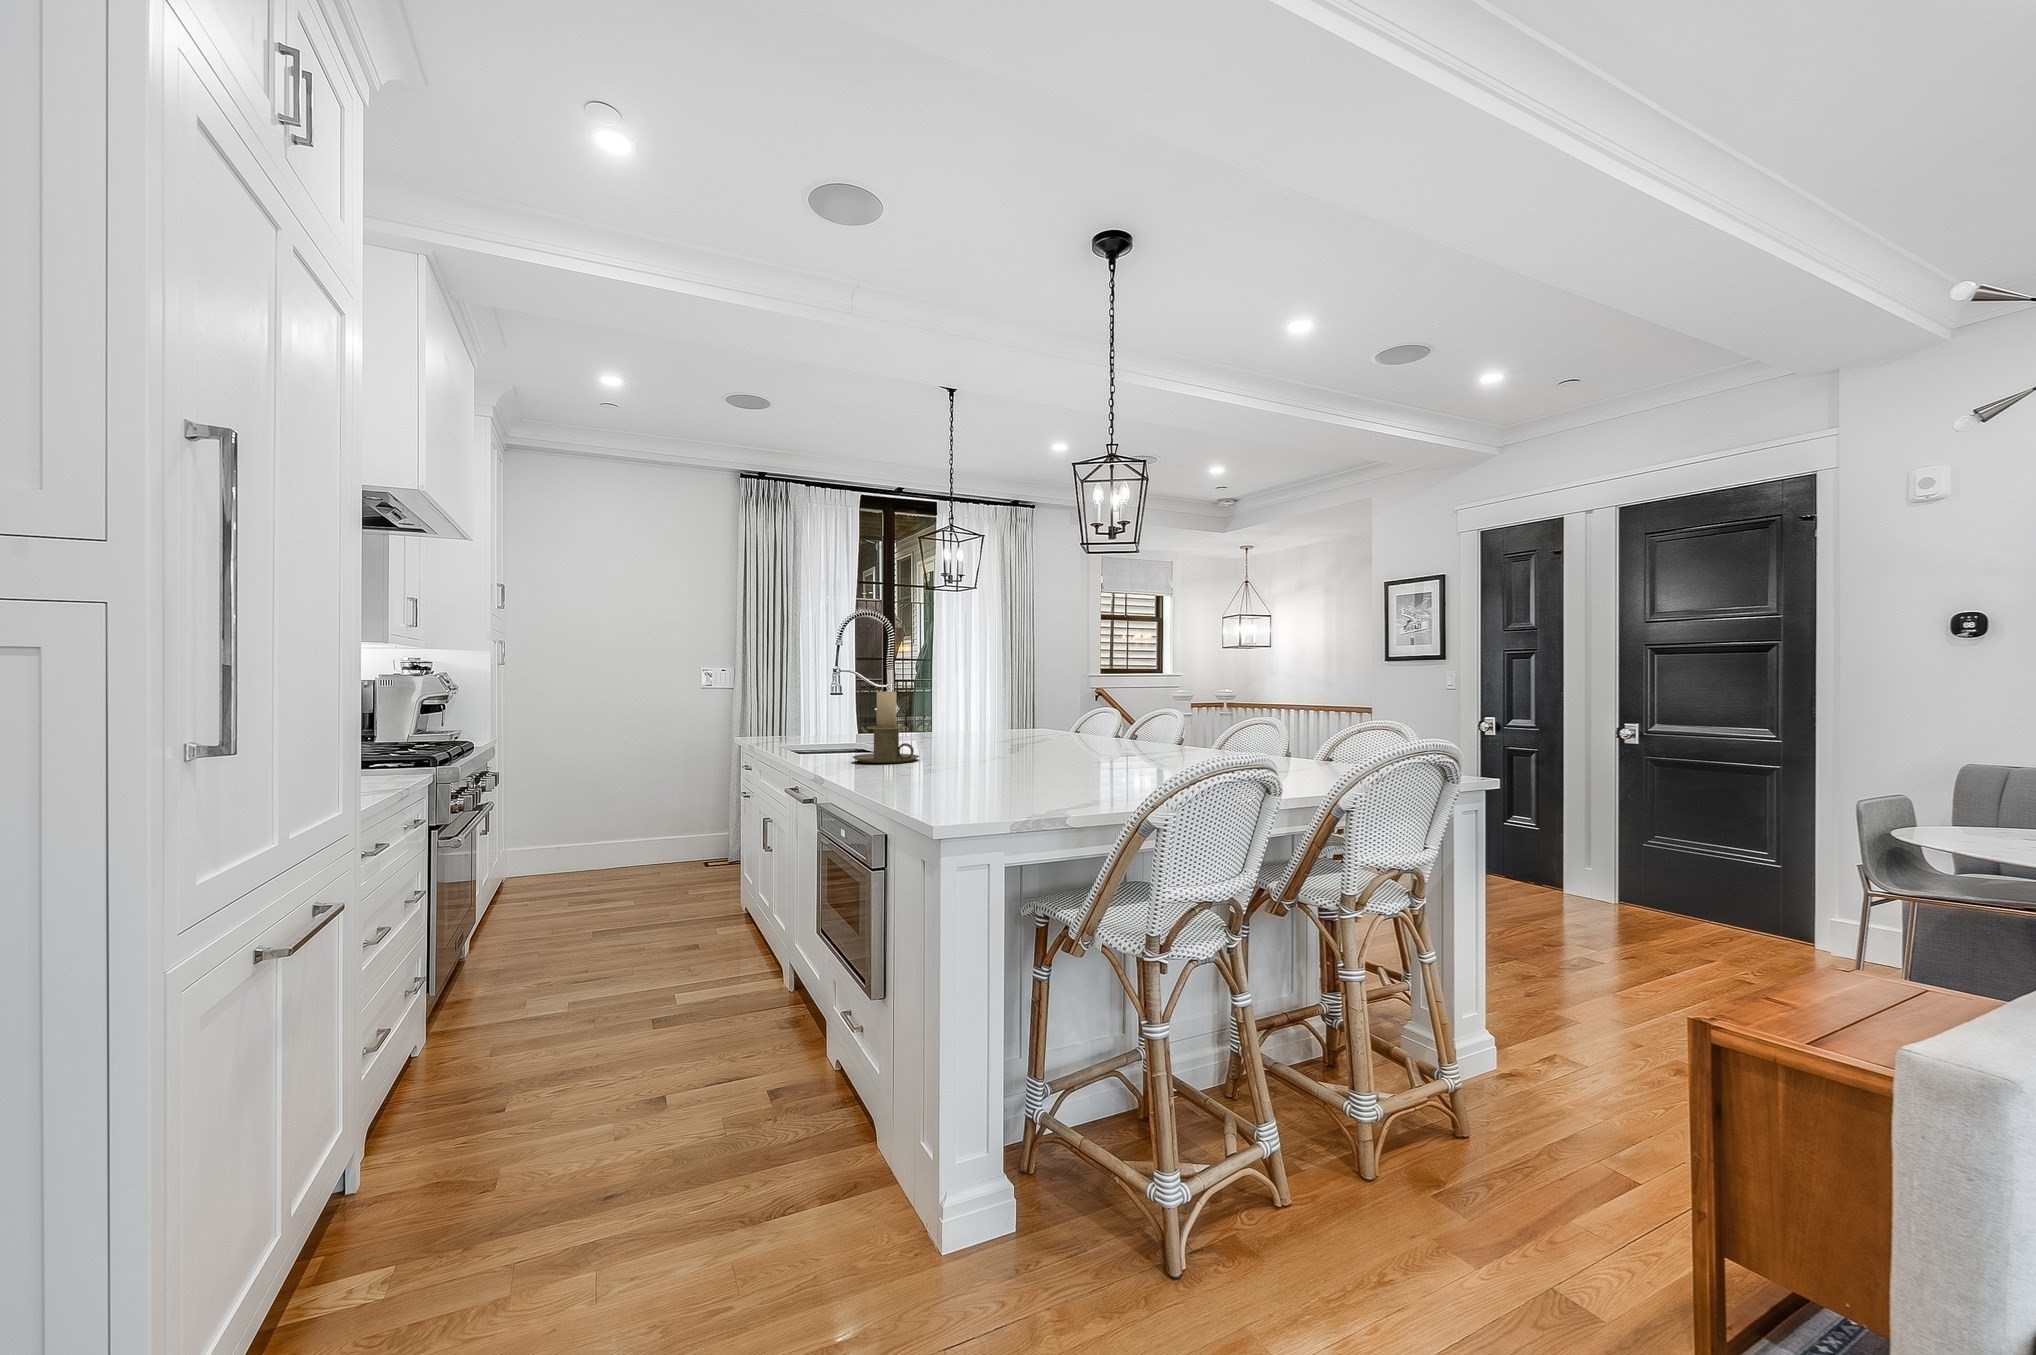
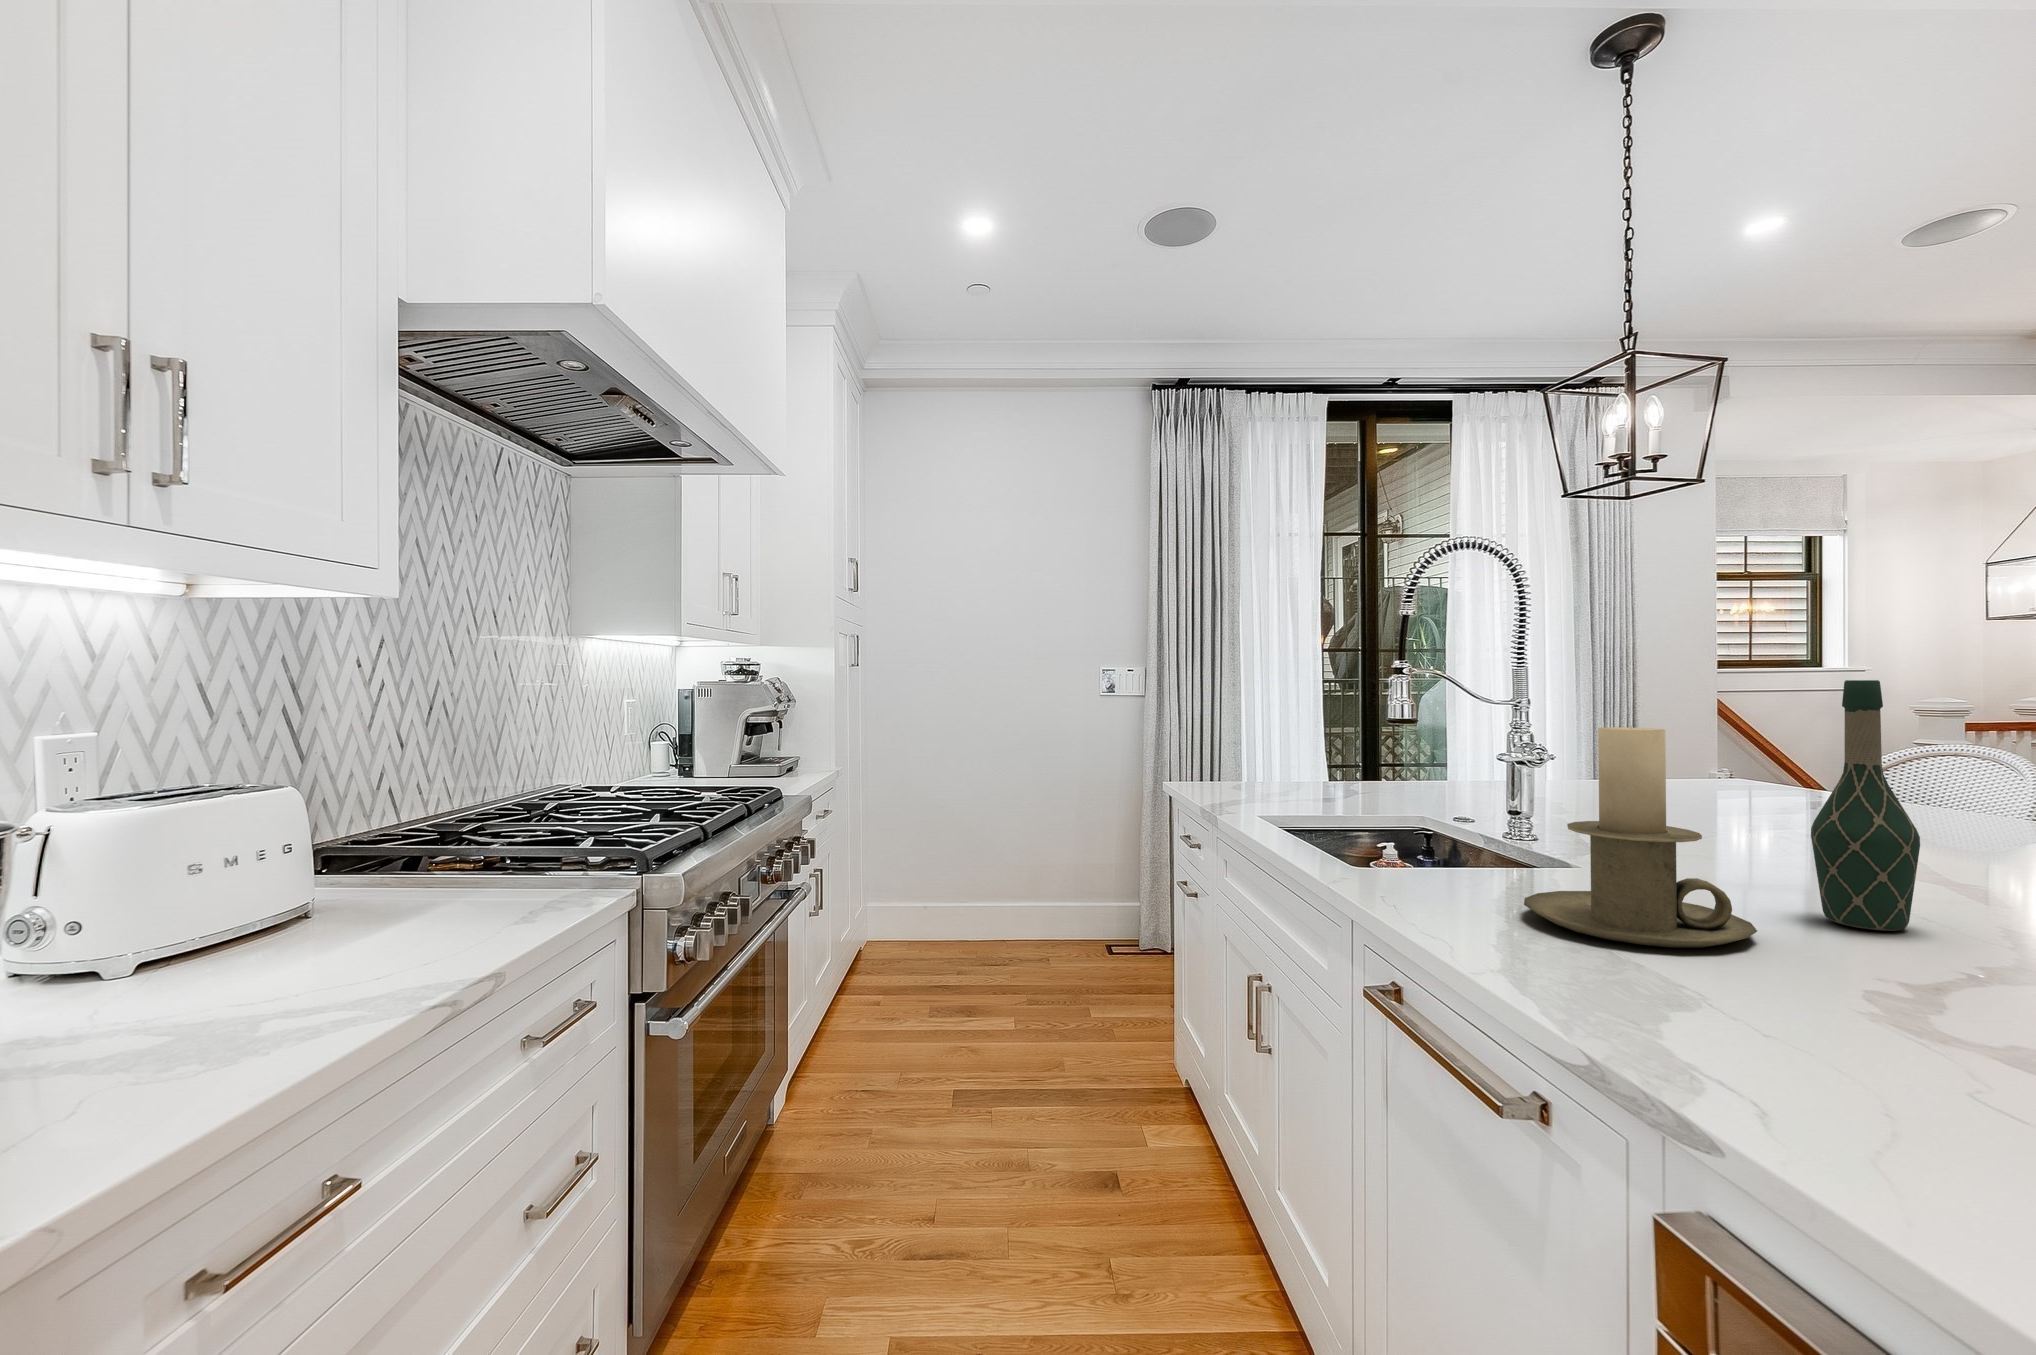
wine bottle: none [946,675,972,757] -> present [1811,680,1920,931]

